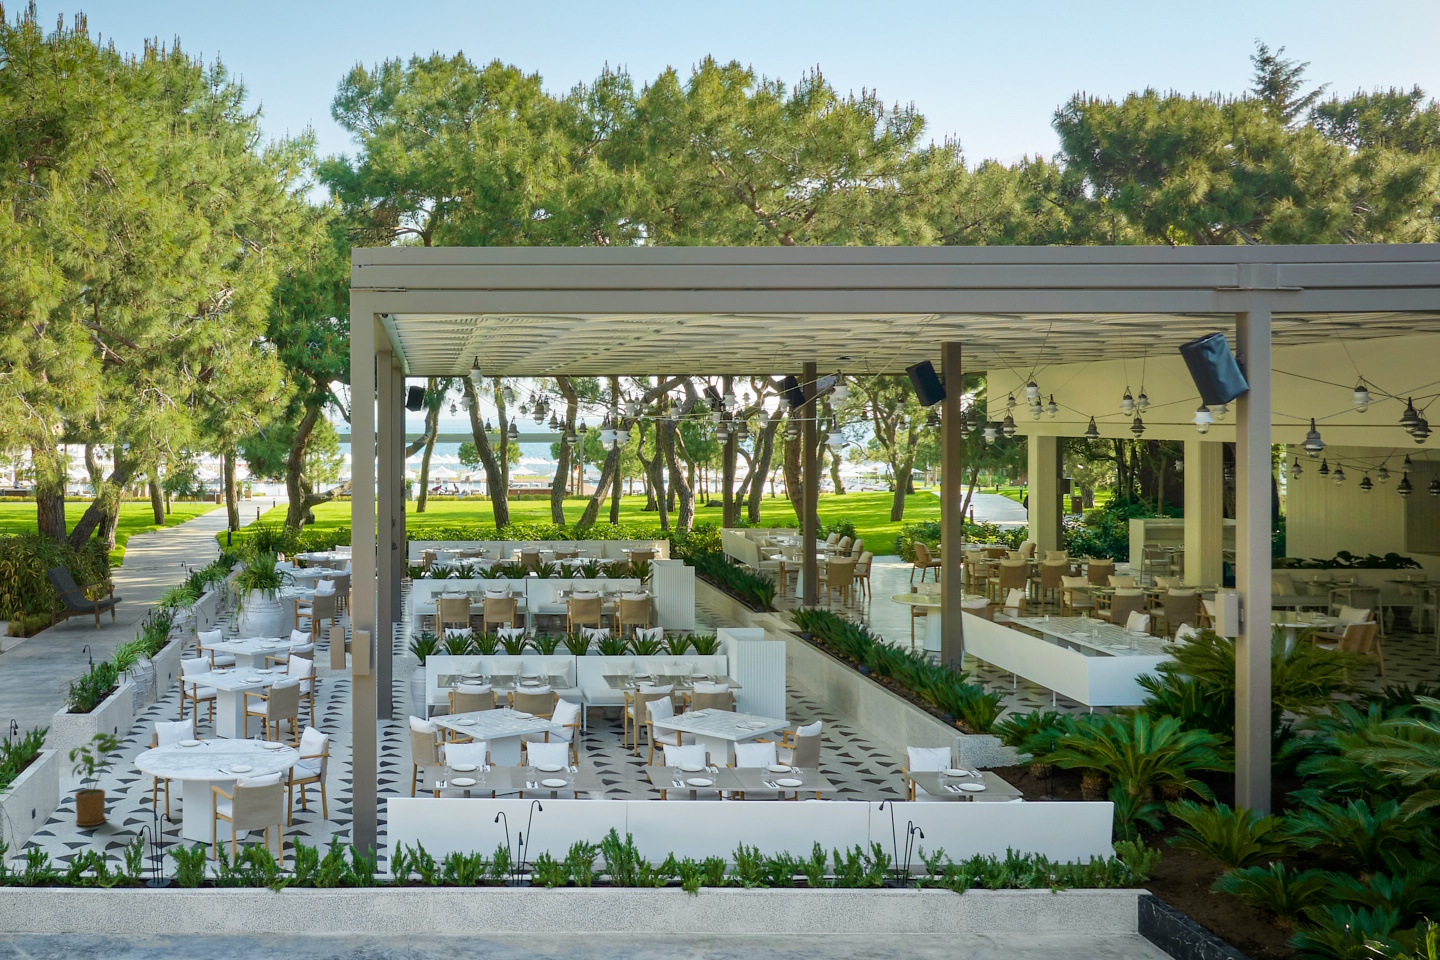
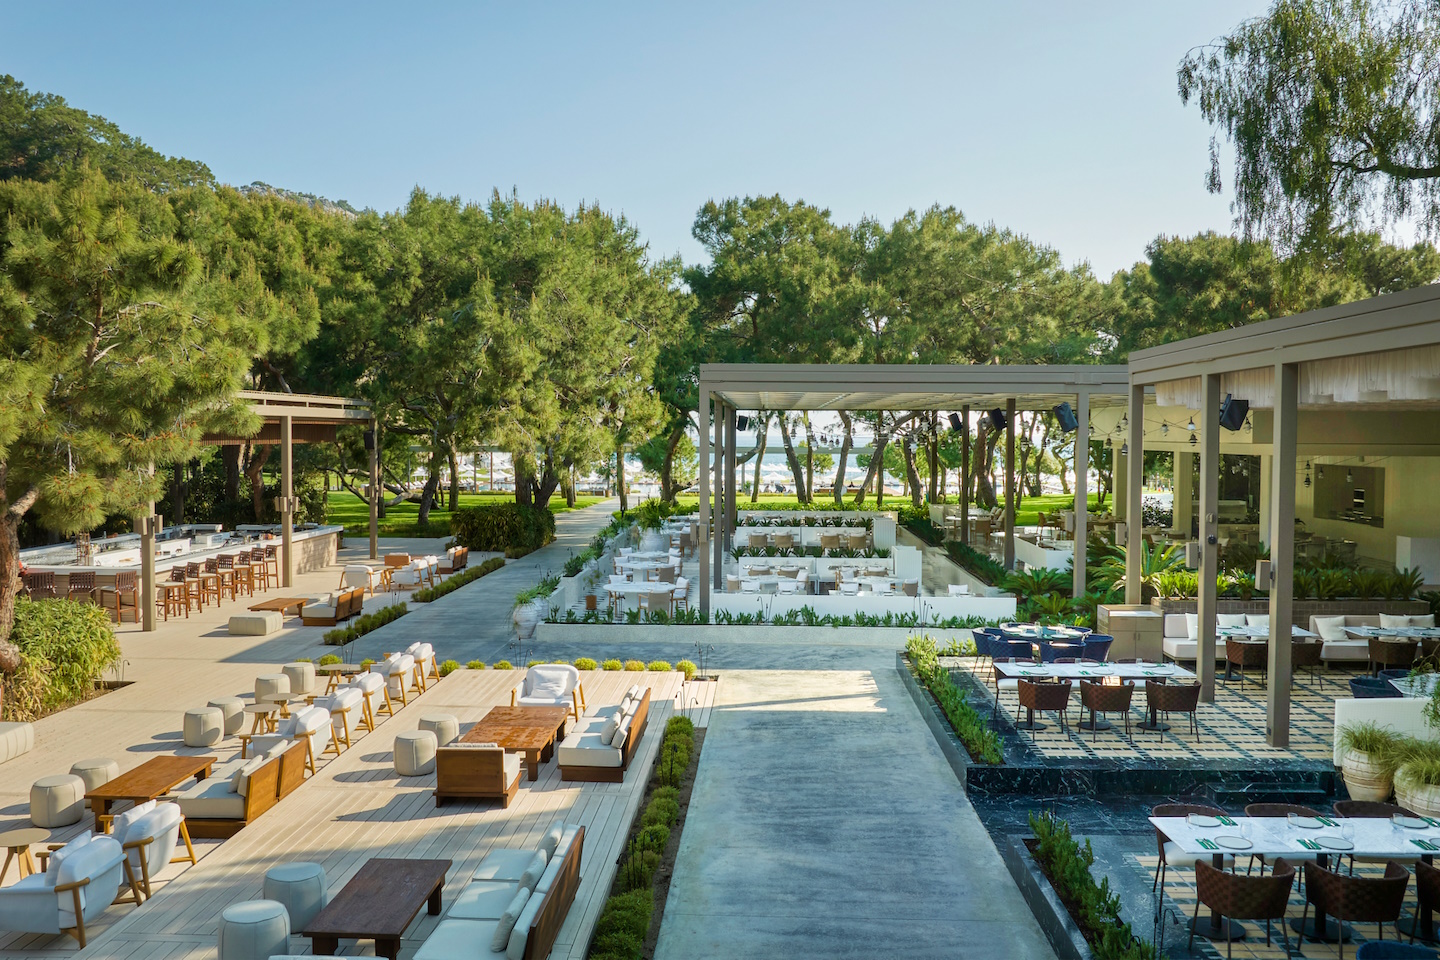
lounge chair: present [46,566,122,631] -> none [535,517,573,553]

